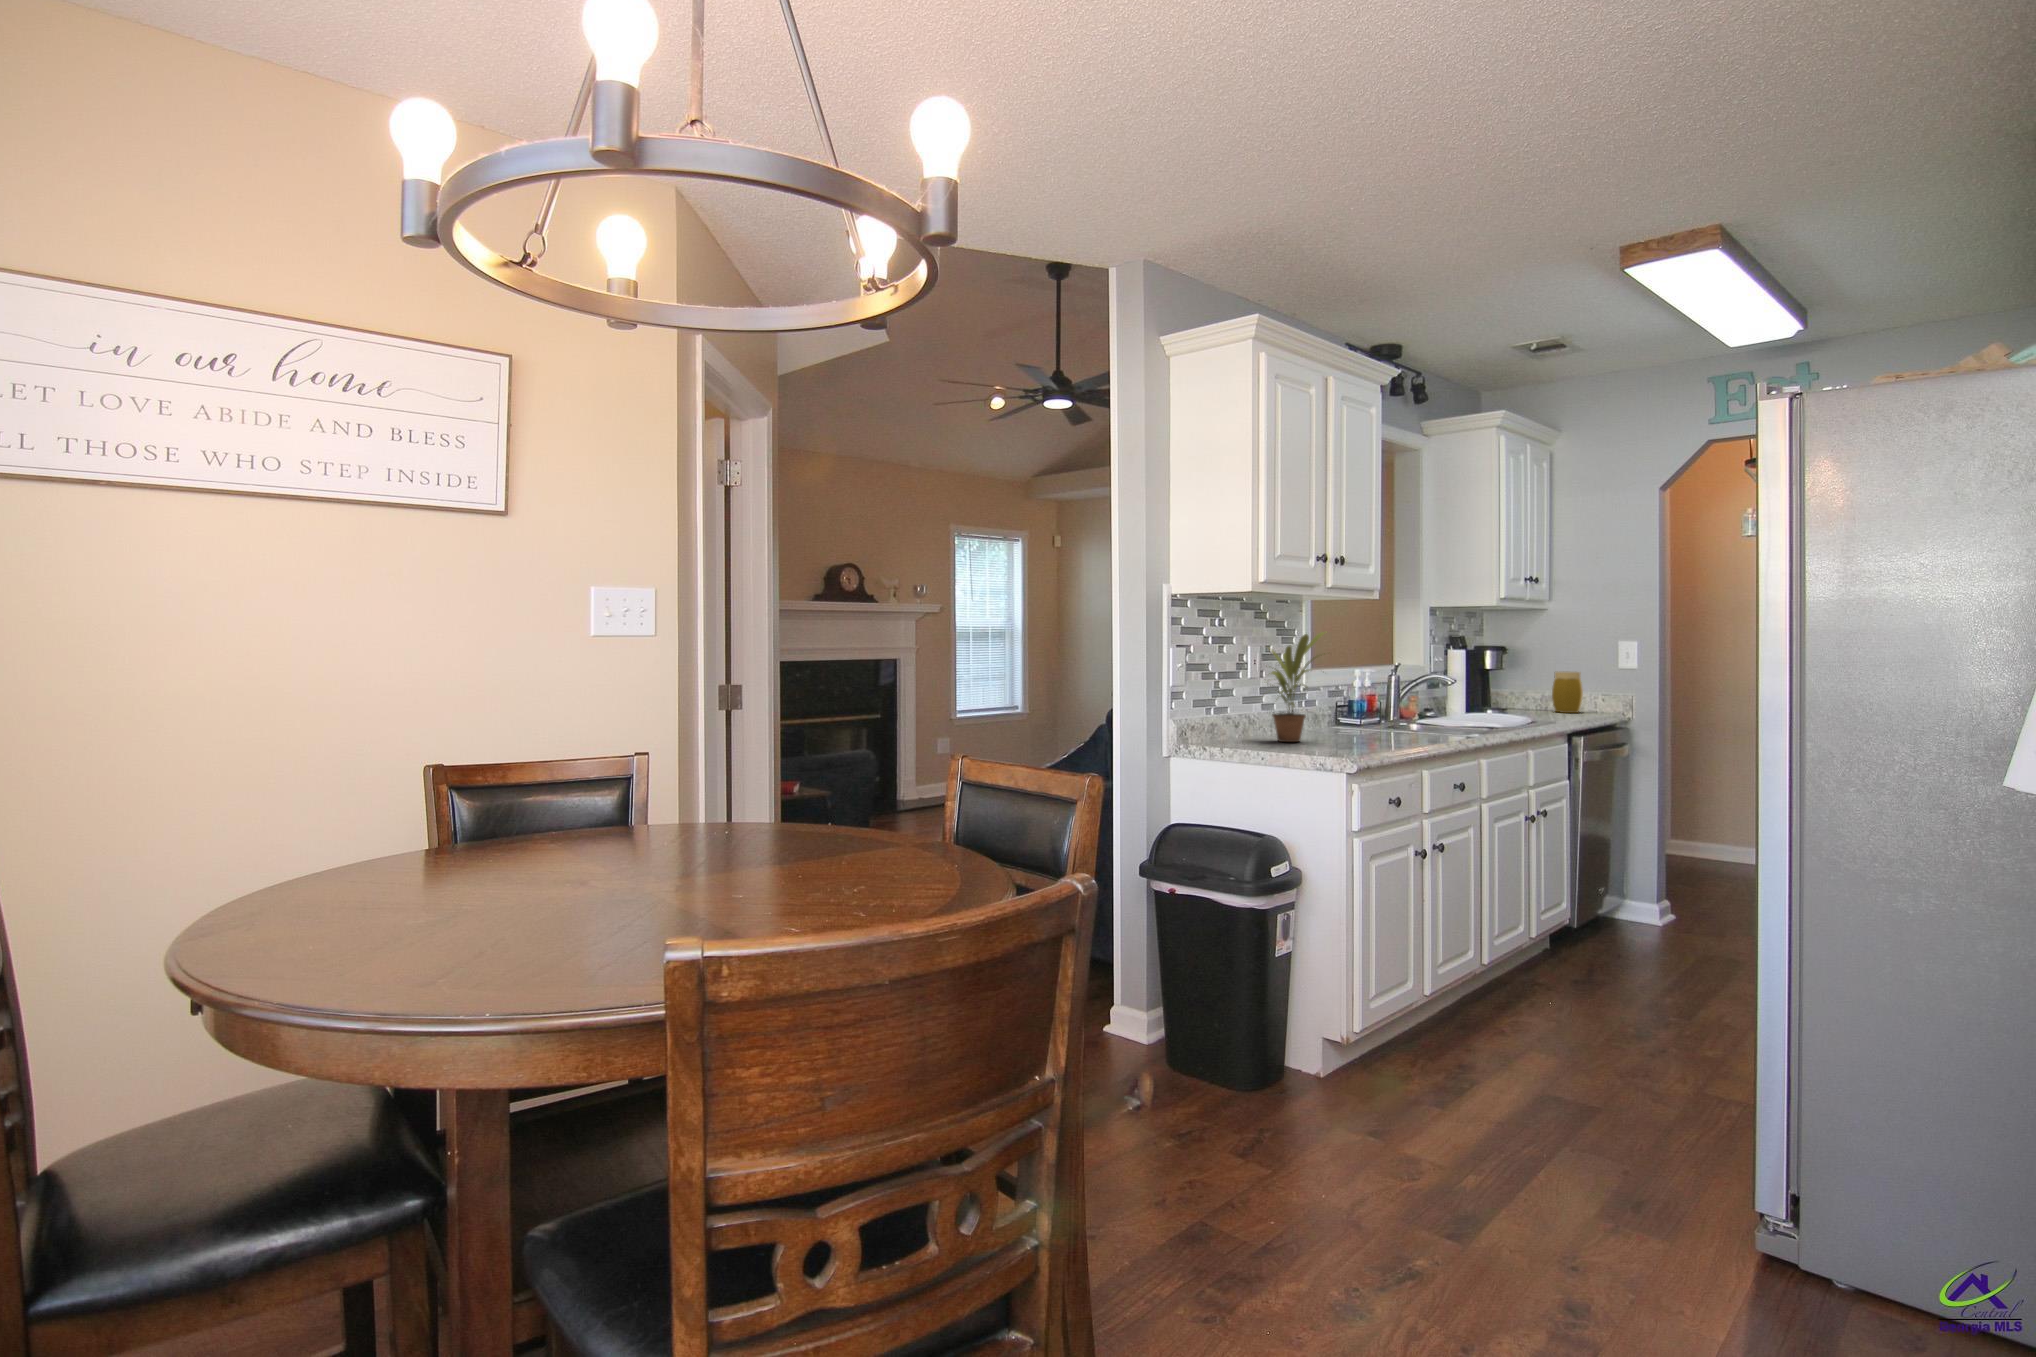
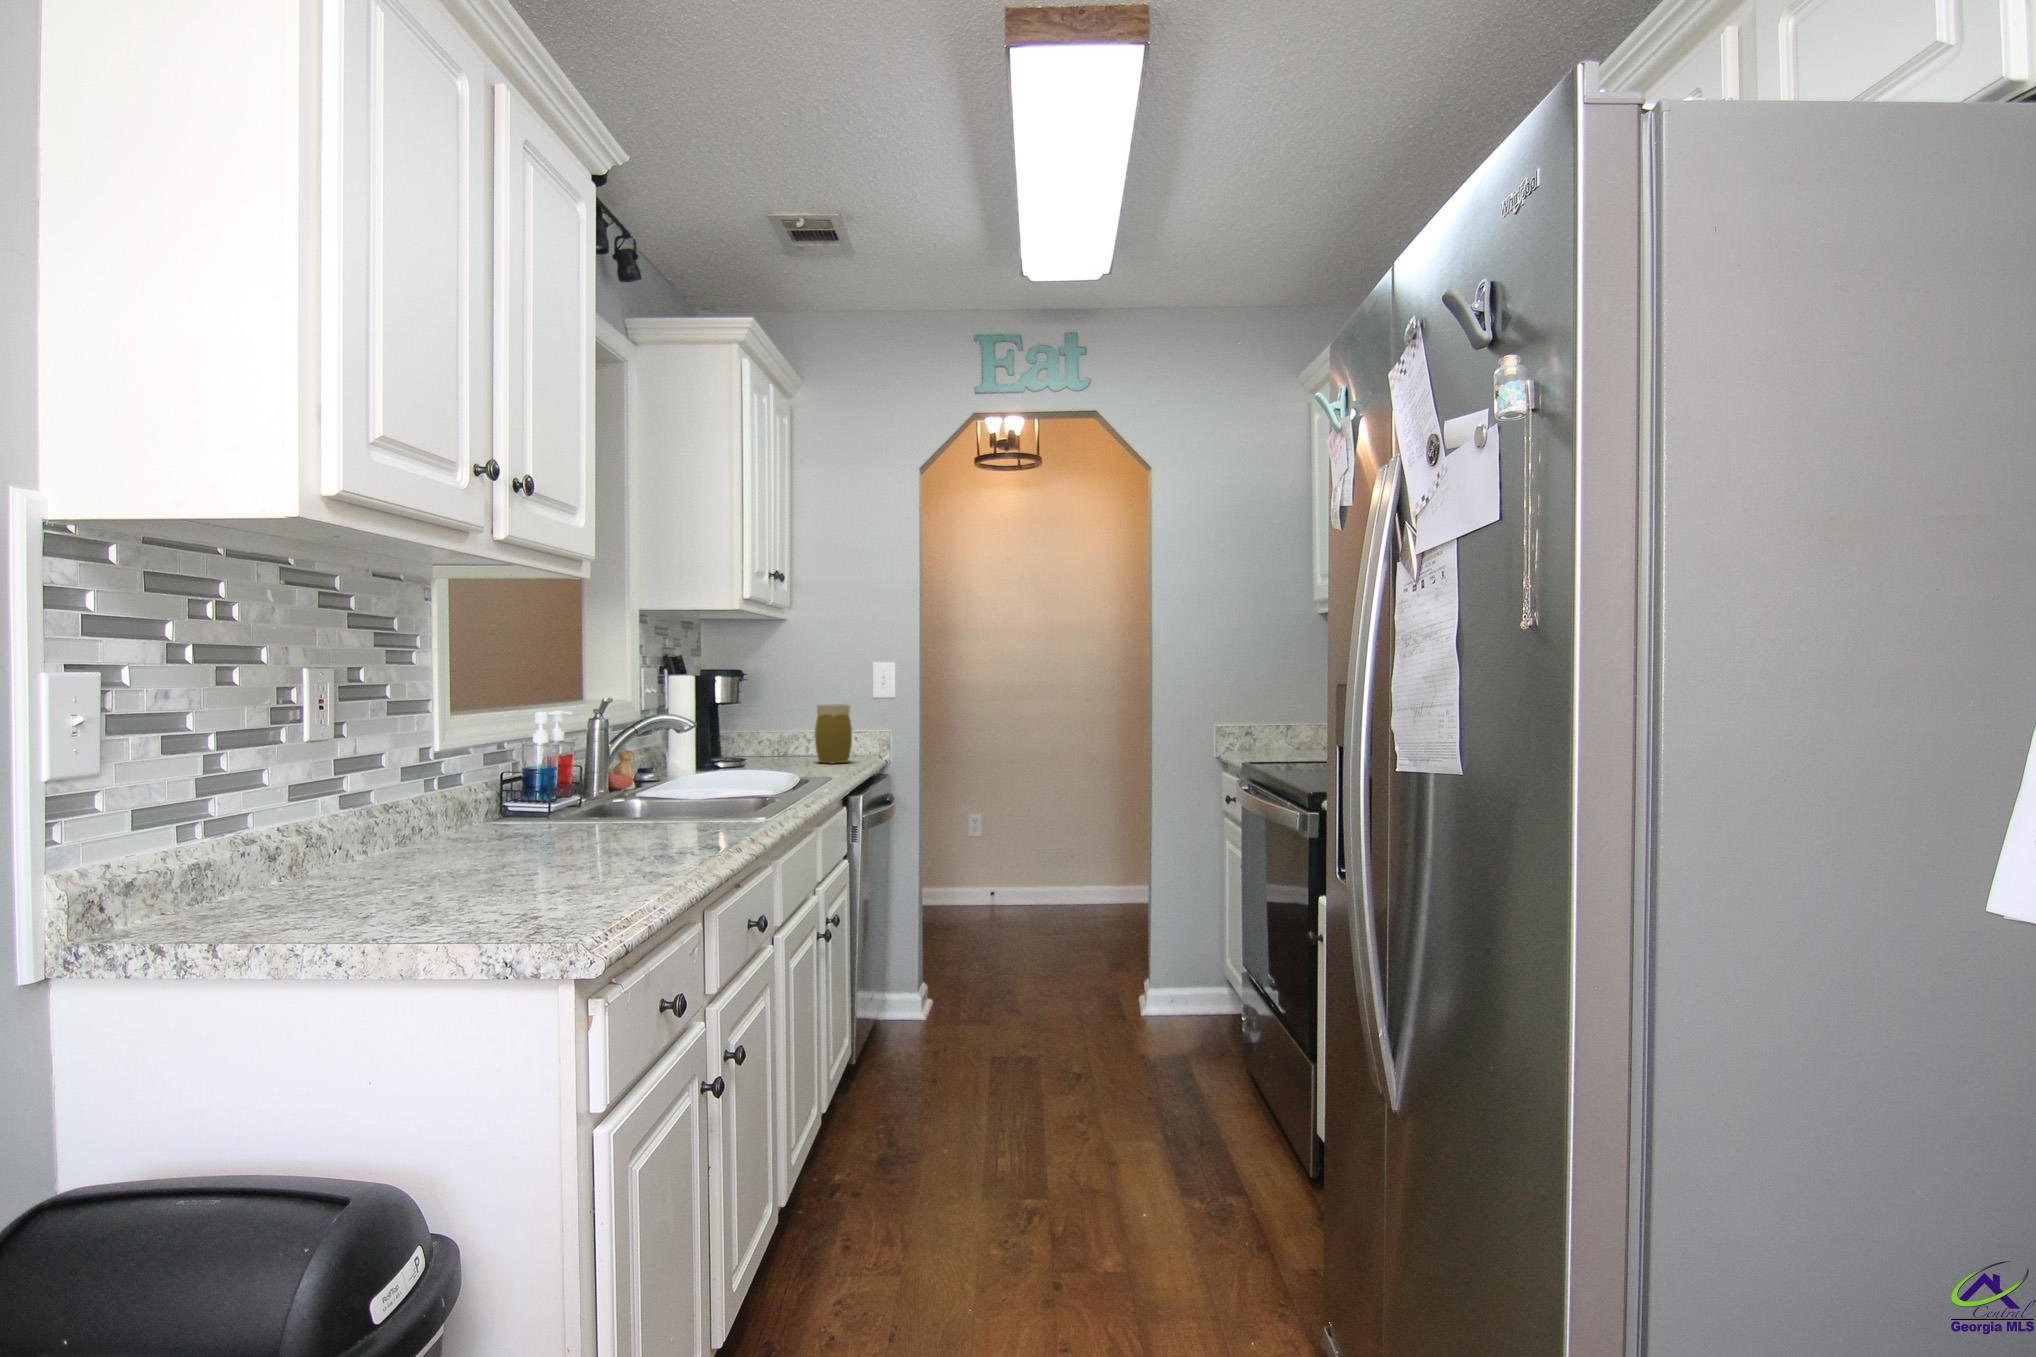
potted plant: present [1268,632,1324,742] -> none [336,633,519,898]

